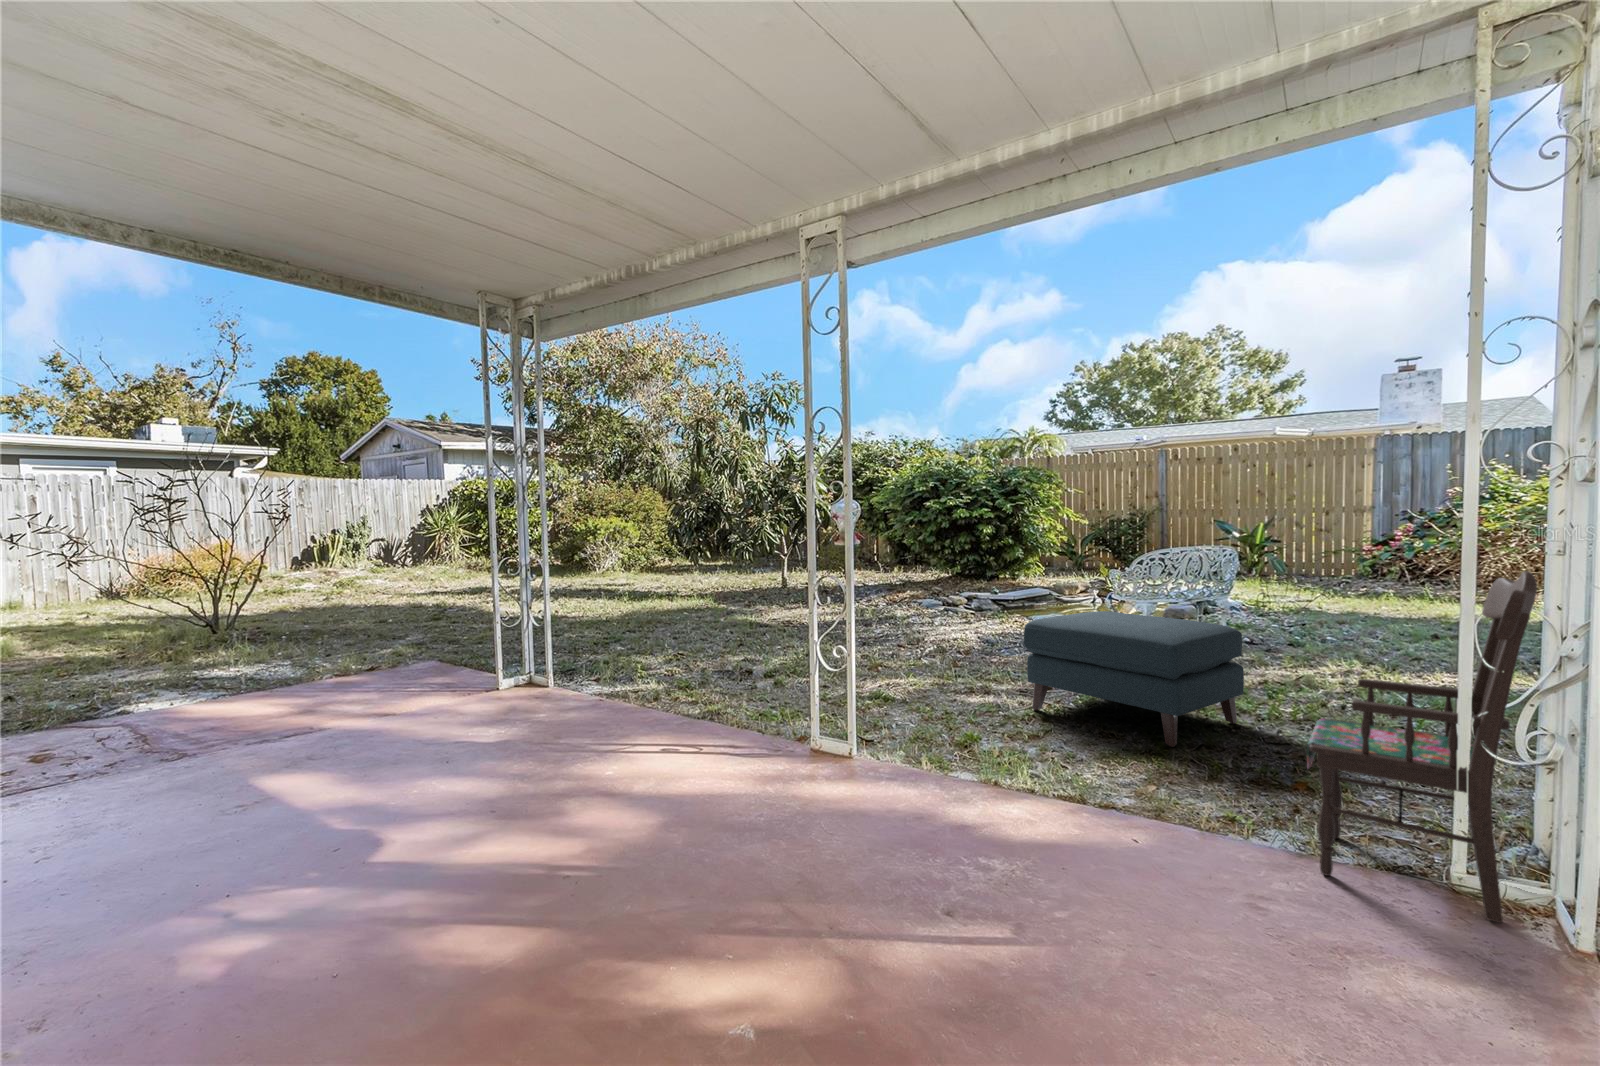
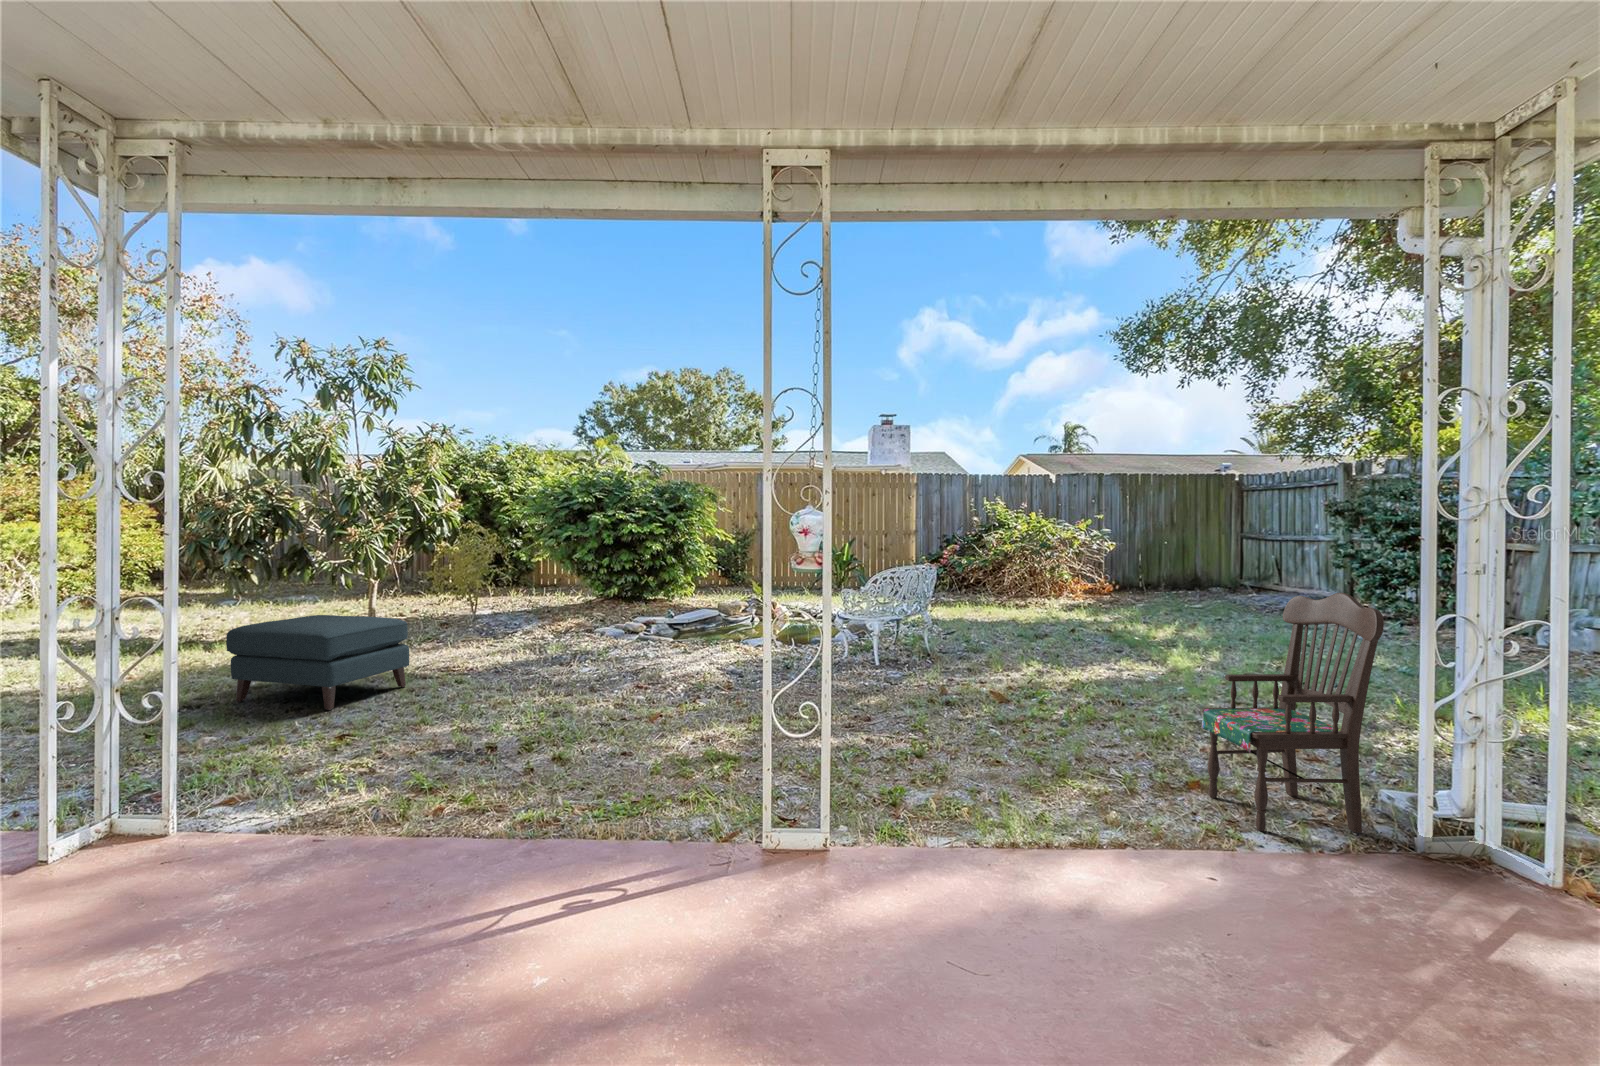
ottoman: present [1024,611,1244,747] -> present [226,615,409,710]

